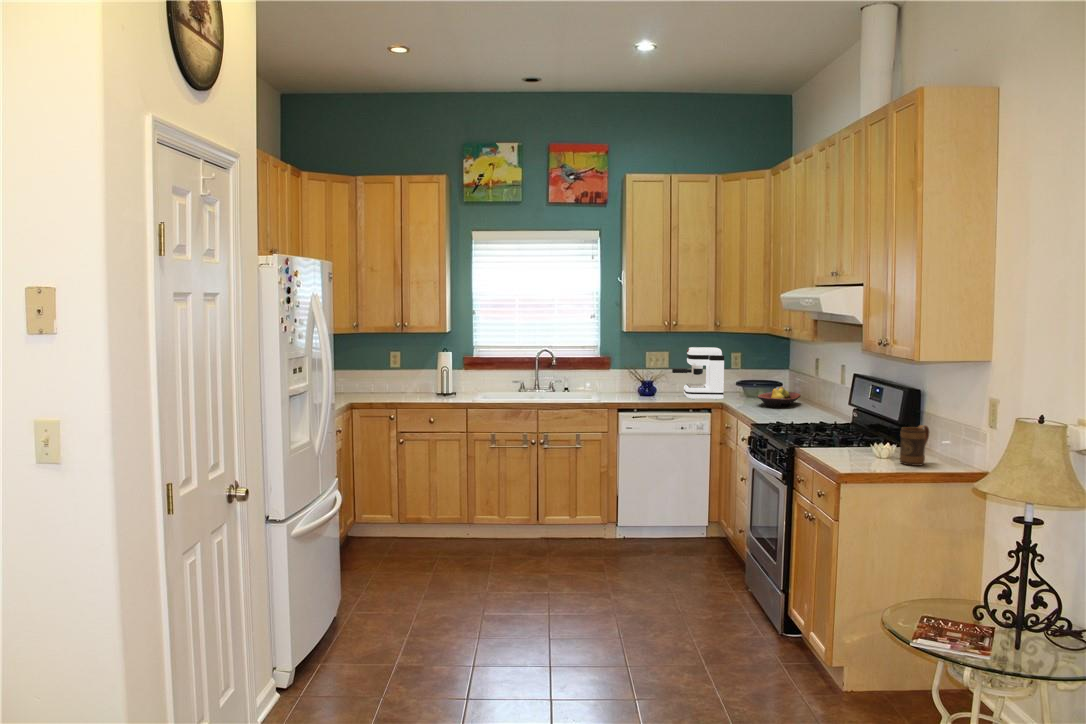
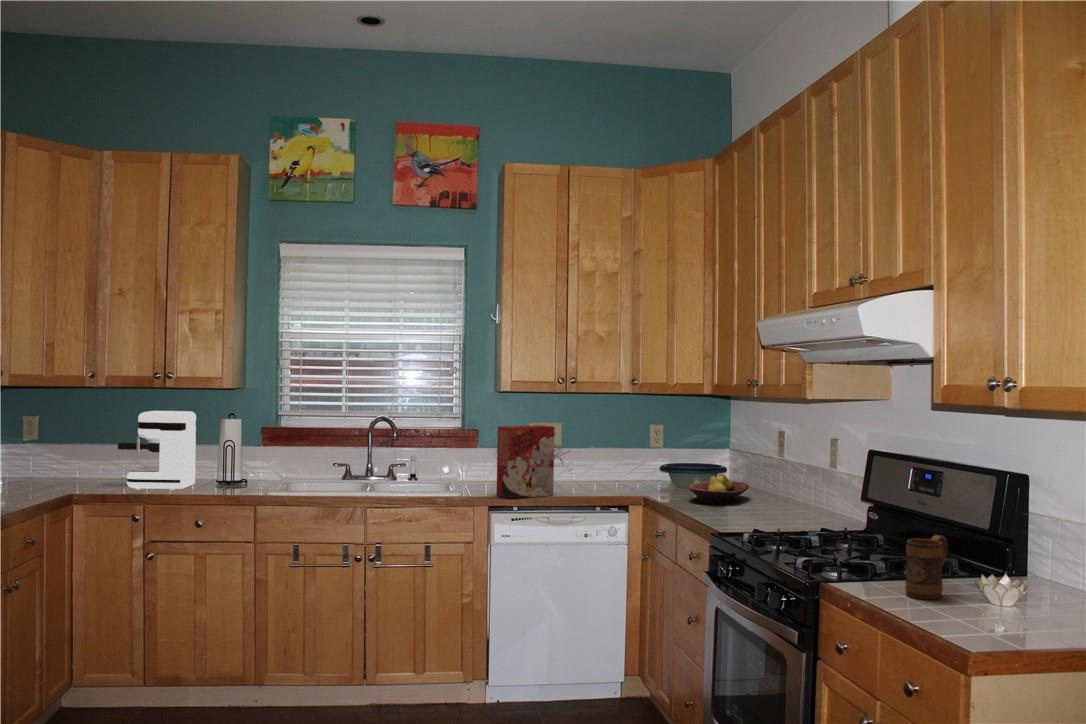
coffee maker: present [672,347,724,400] -> present [118,411,196,491]
cereal box: none [624,354,663,404] -> present [496,425,555,499]

